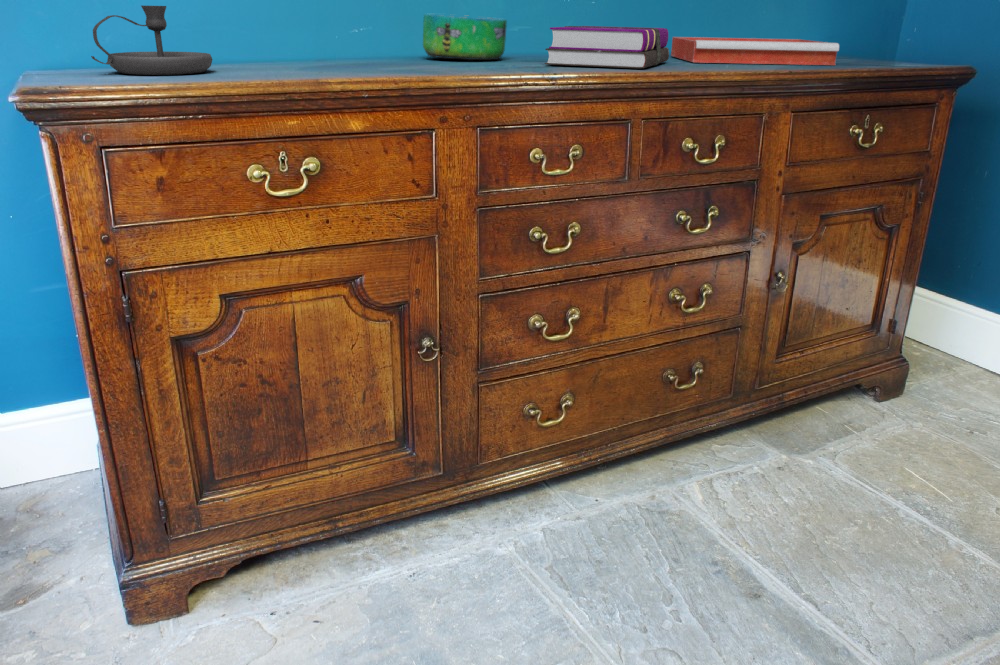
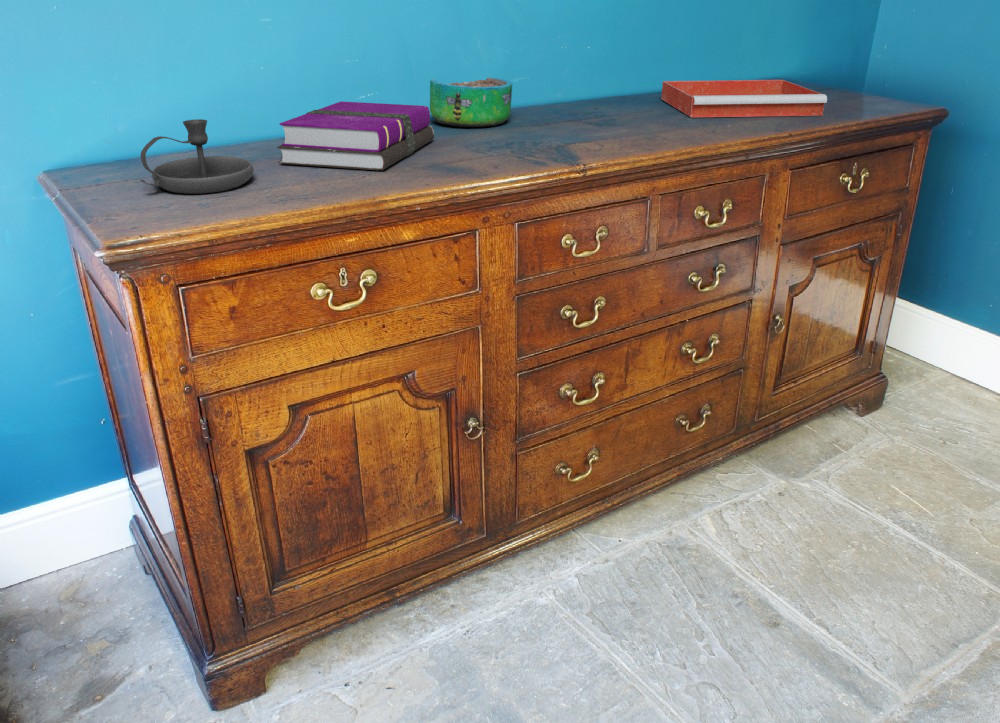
hardback book: present [545,26,669,68] -> present [277,101,434,170]

